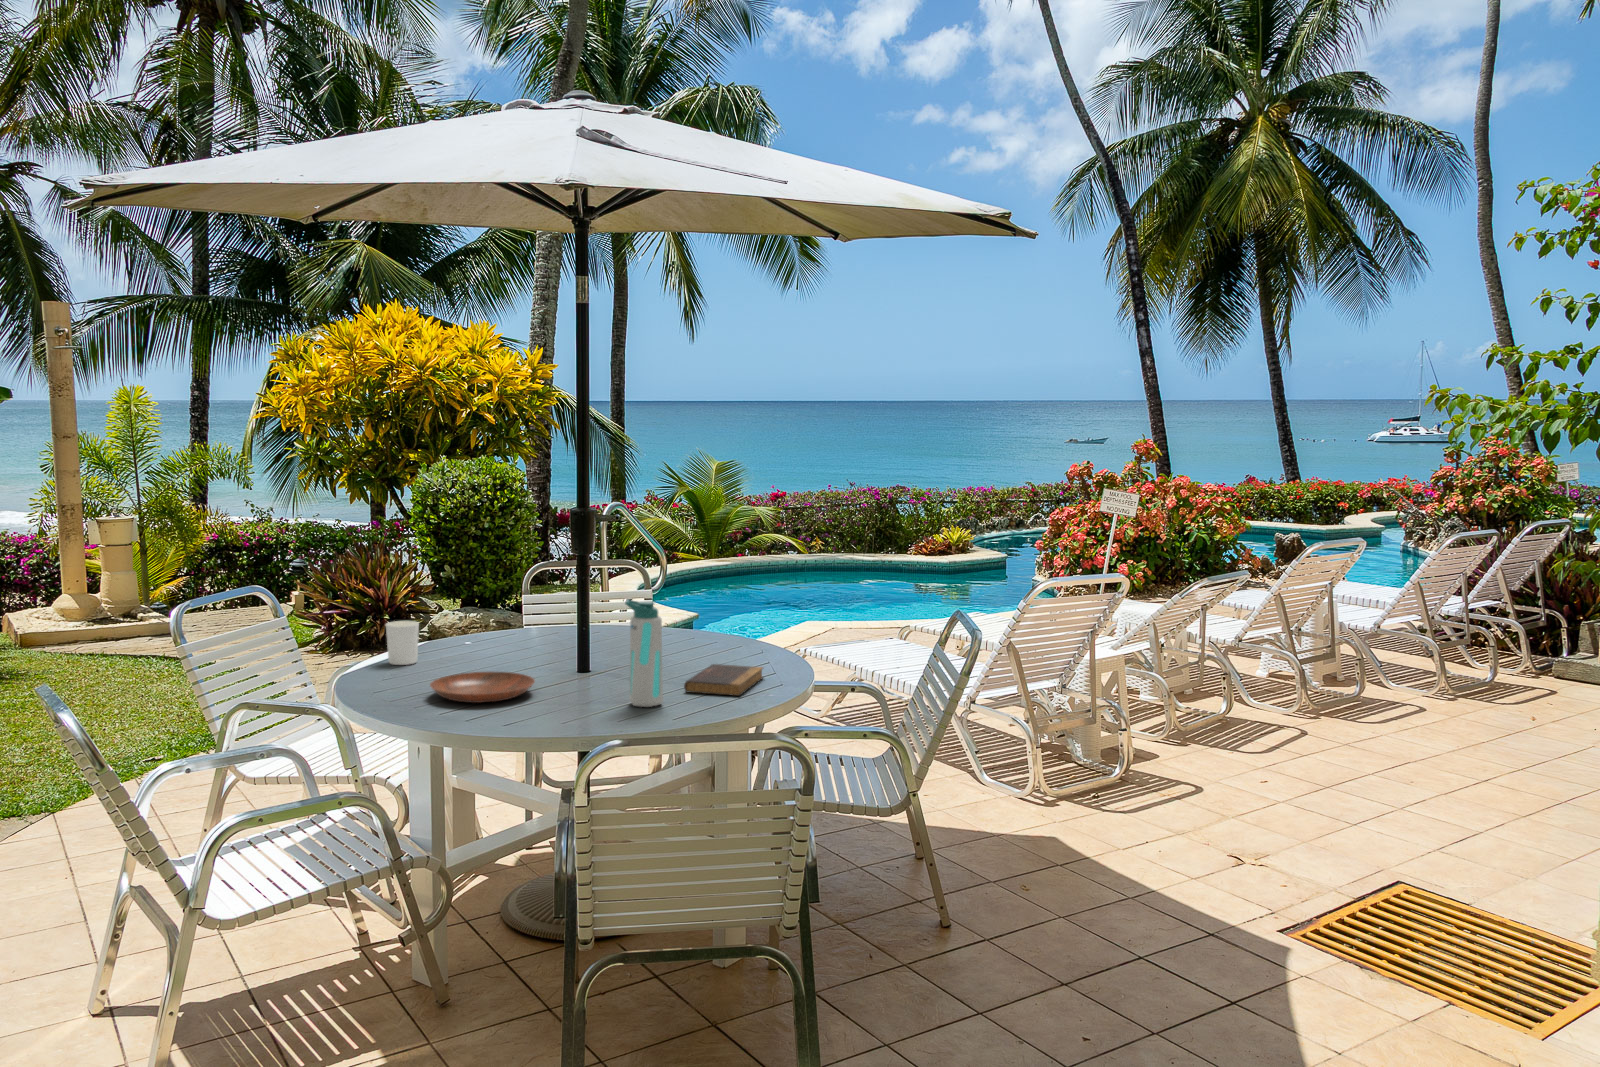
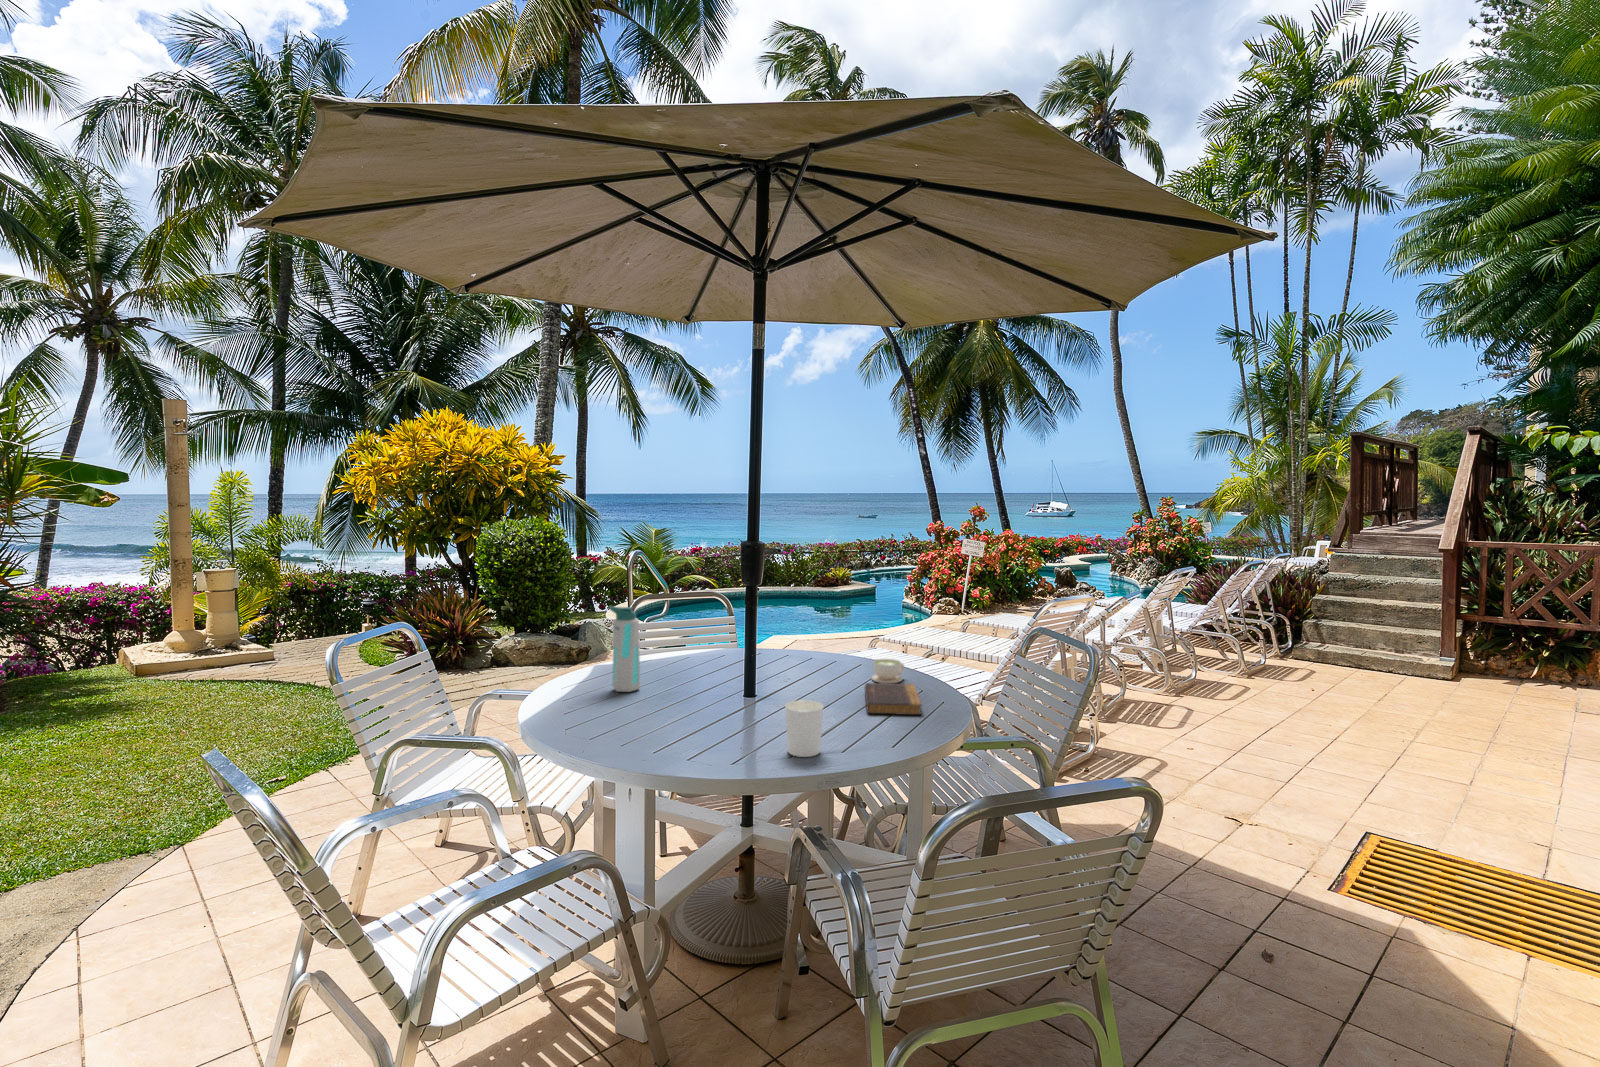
water bottle: present [625,600,663,707] -> present [609,605,640,692]
candle holder: present [386,621,419,665] -> present [785,700,823,757]
coffee cup: none [736,641,776,668] -> present [872,659,904,683]
bowl: present [430,672,535,703] -> none [632,703,734,740]

